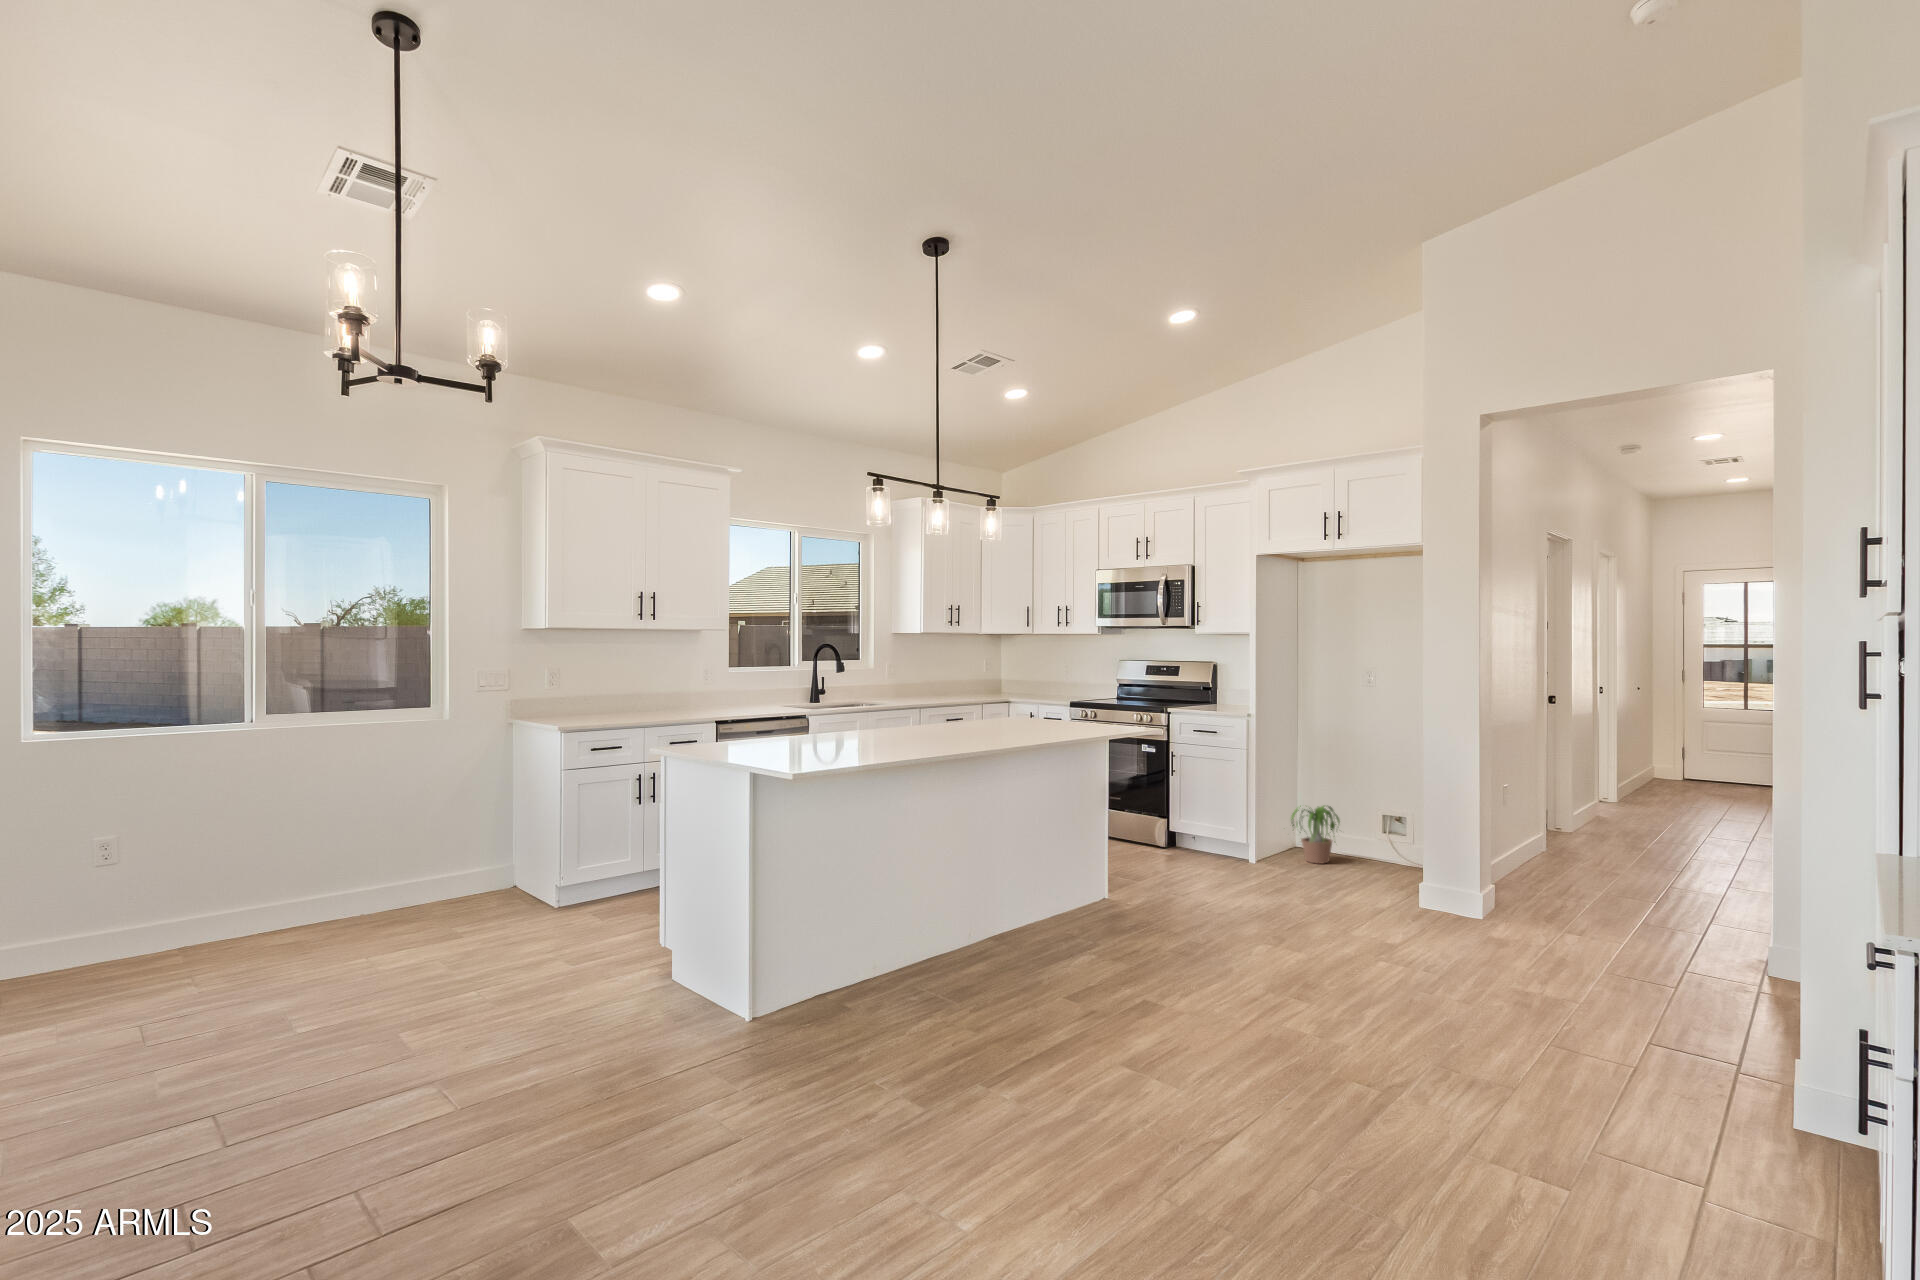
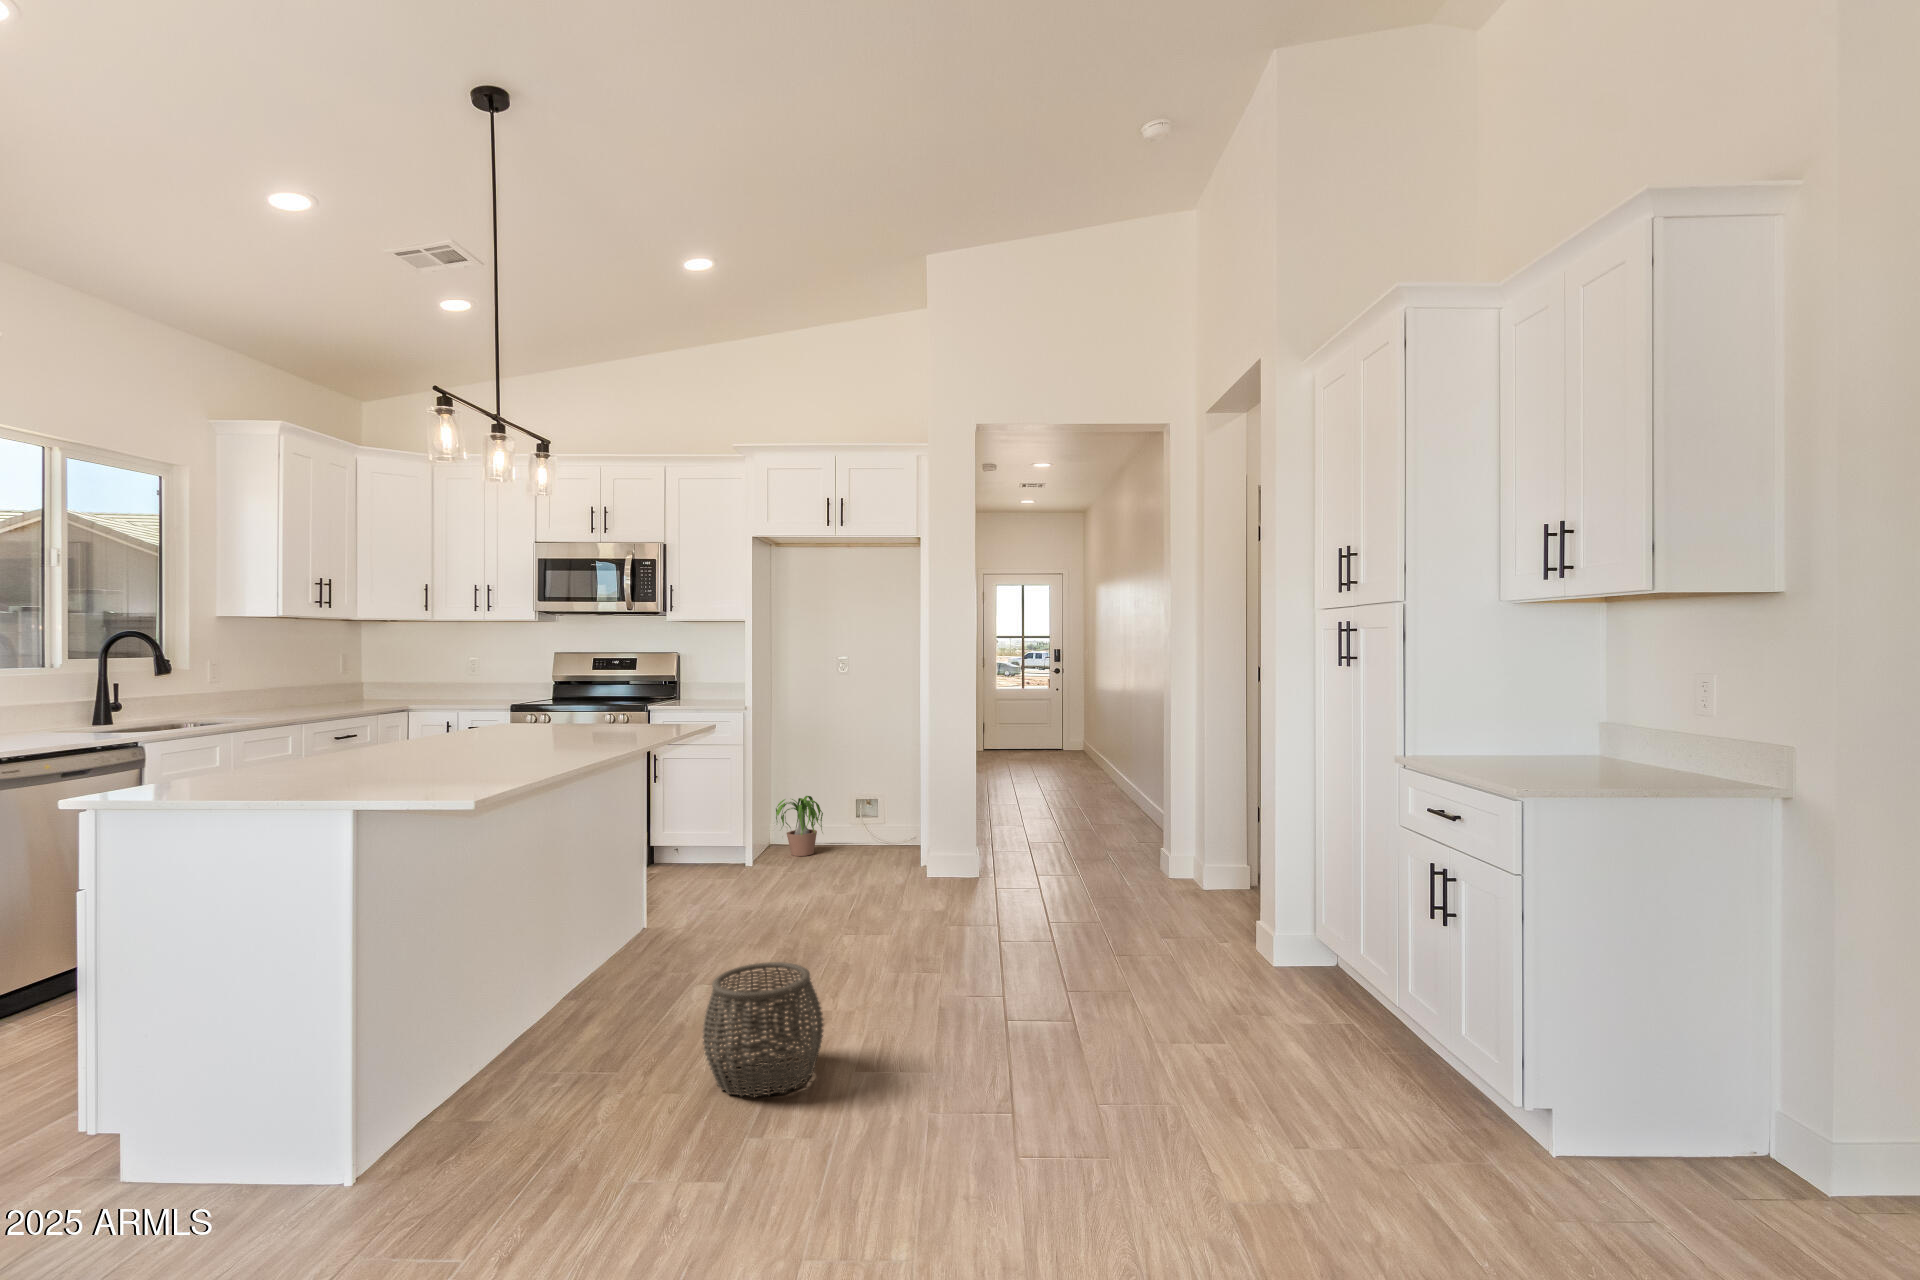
woven basket: none [993,942,1099,1062] -> present [703,962,824,1097]

